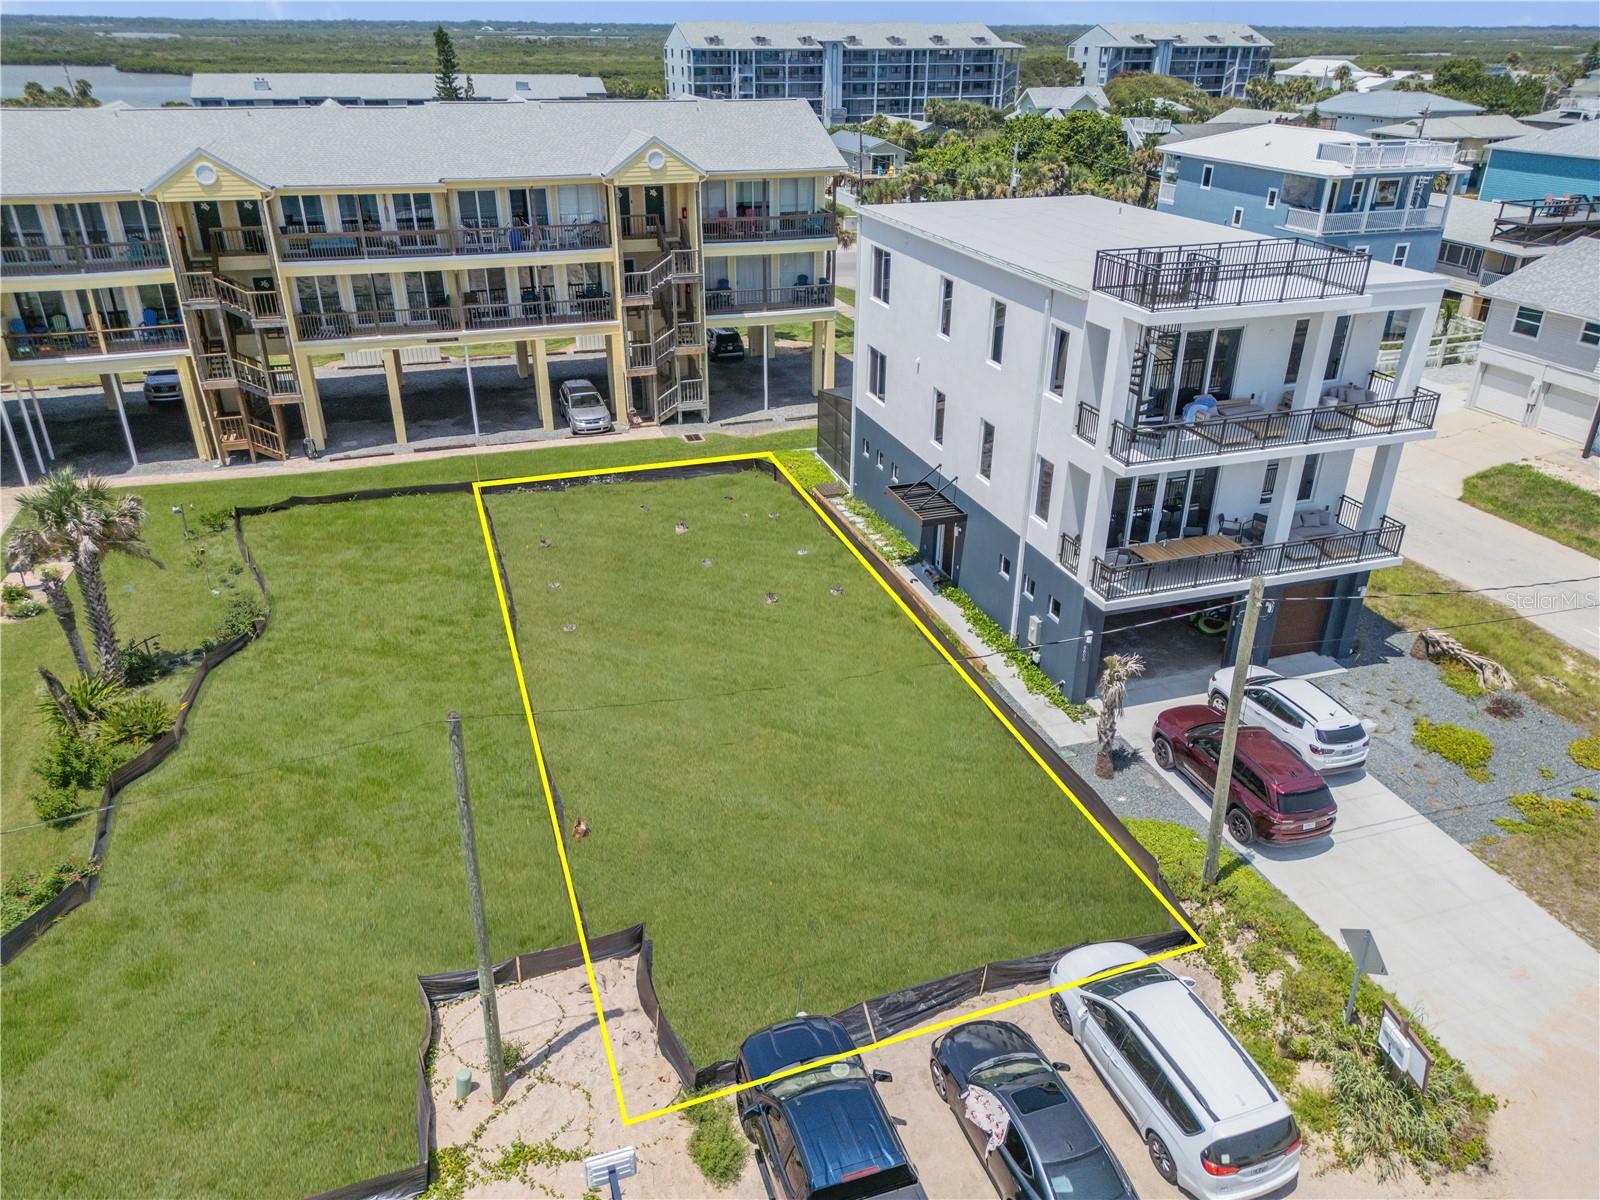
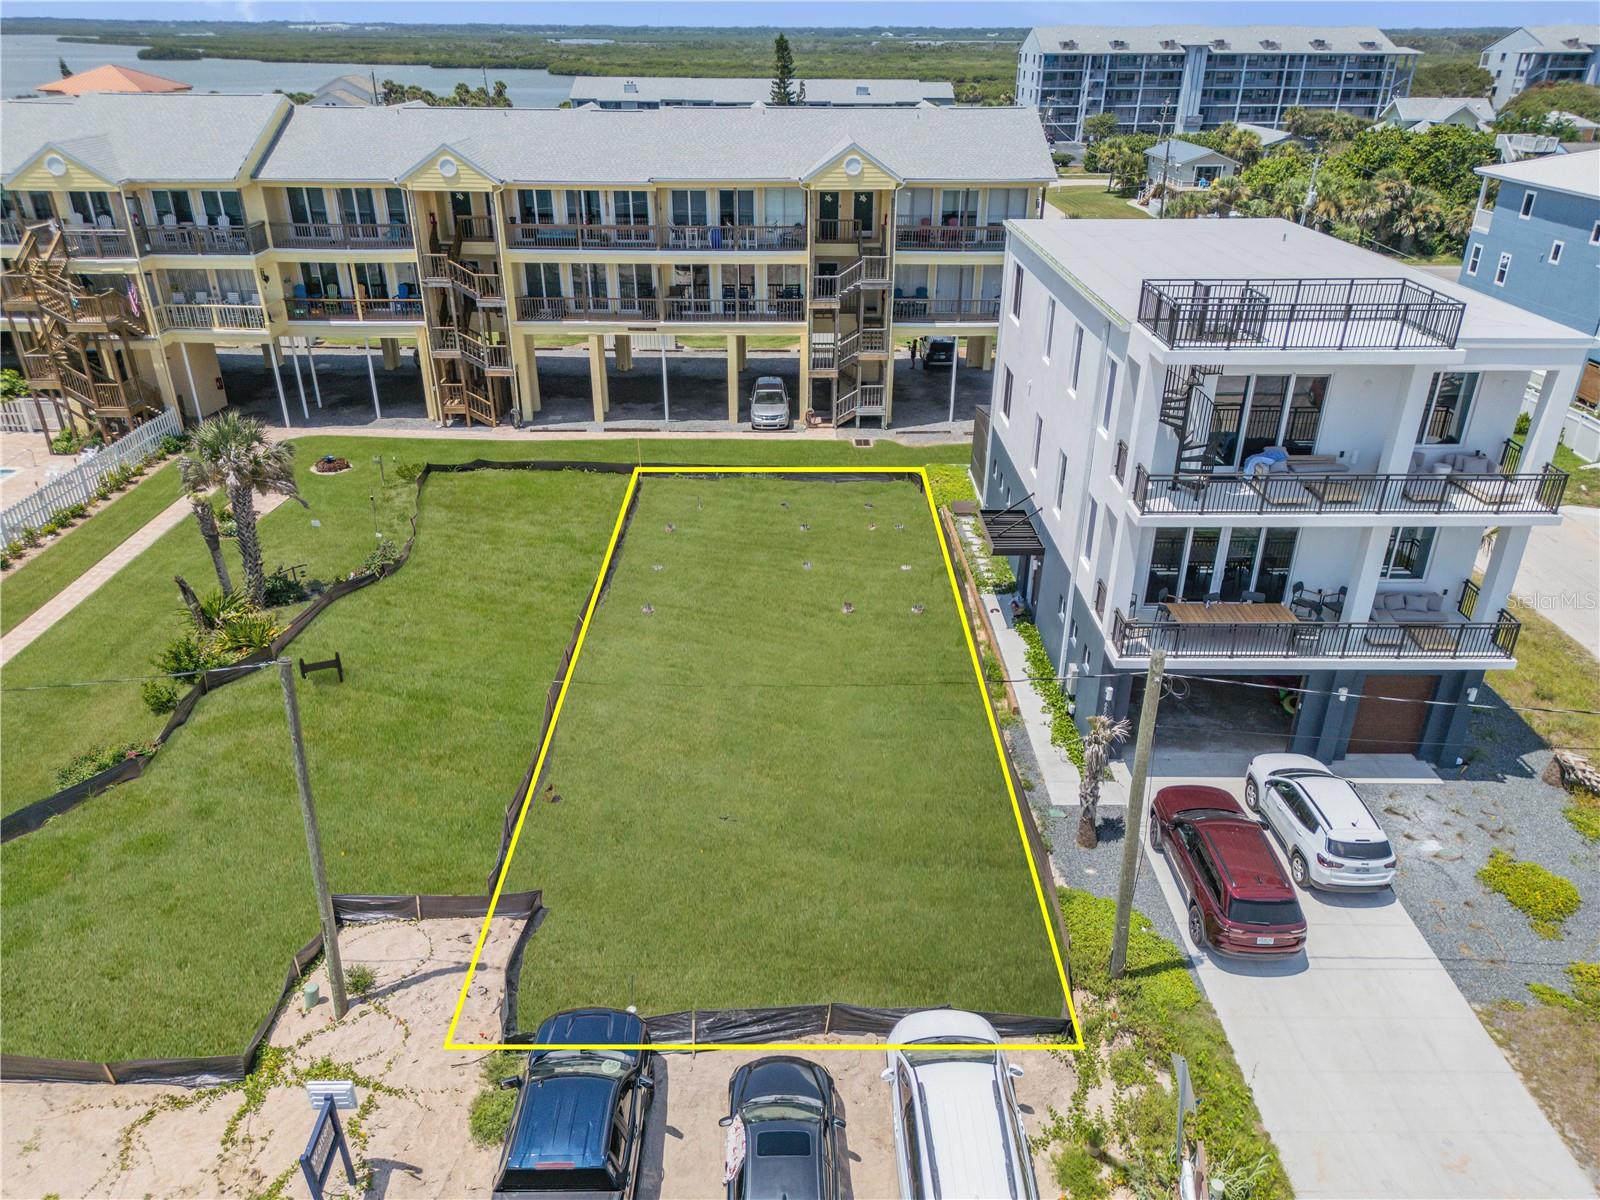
bench: none [208,740,266,790] -> present [299,652,343,682]

